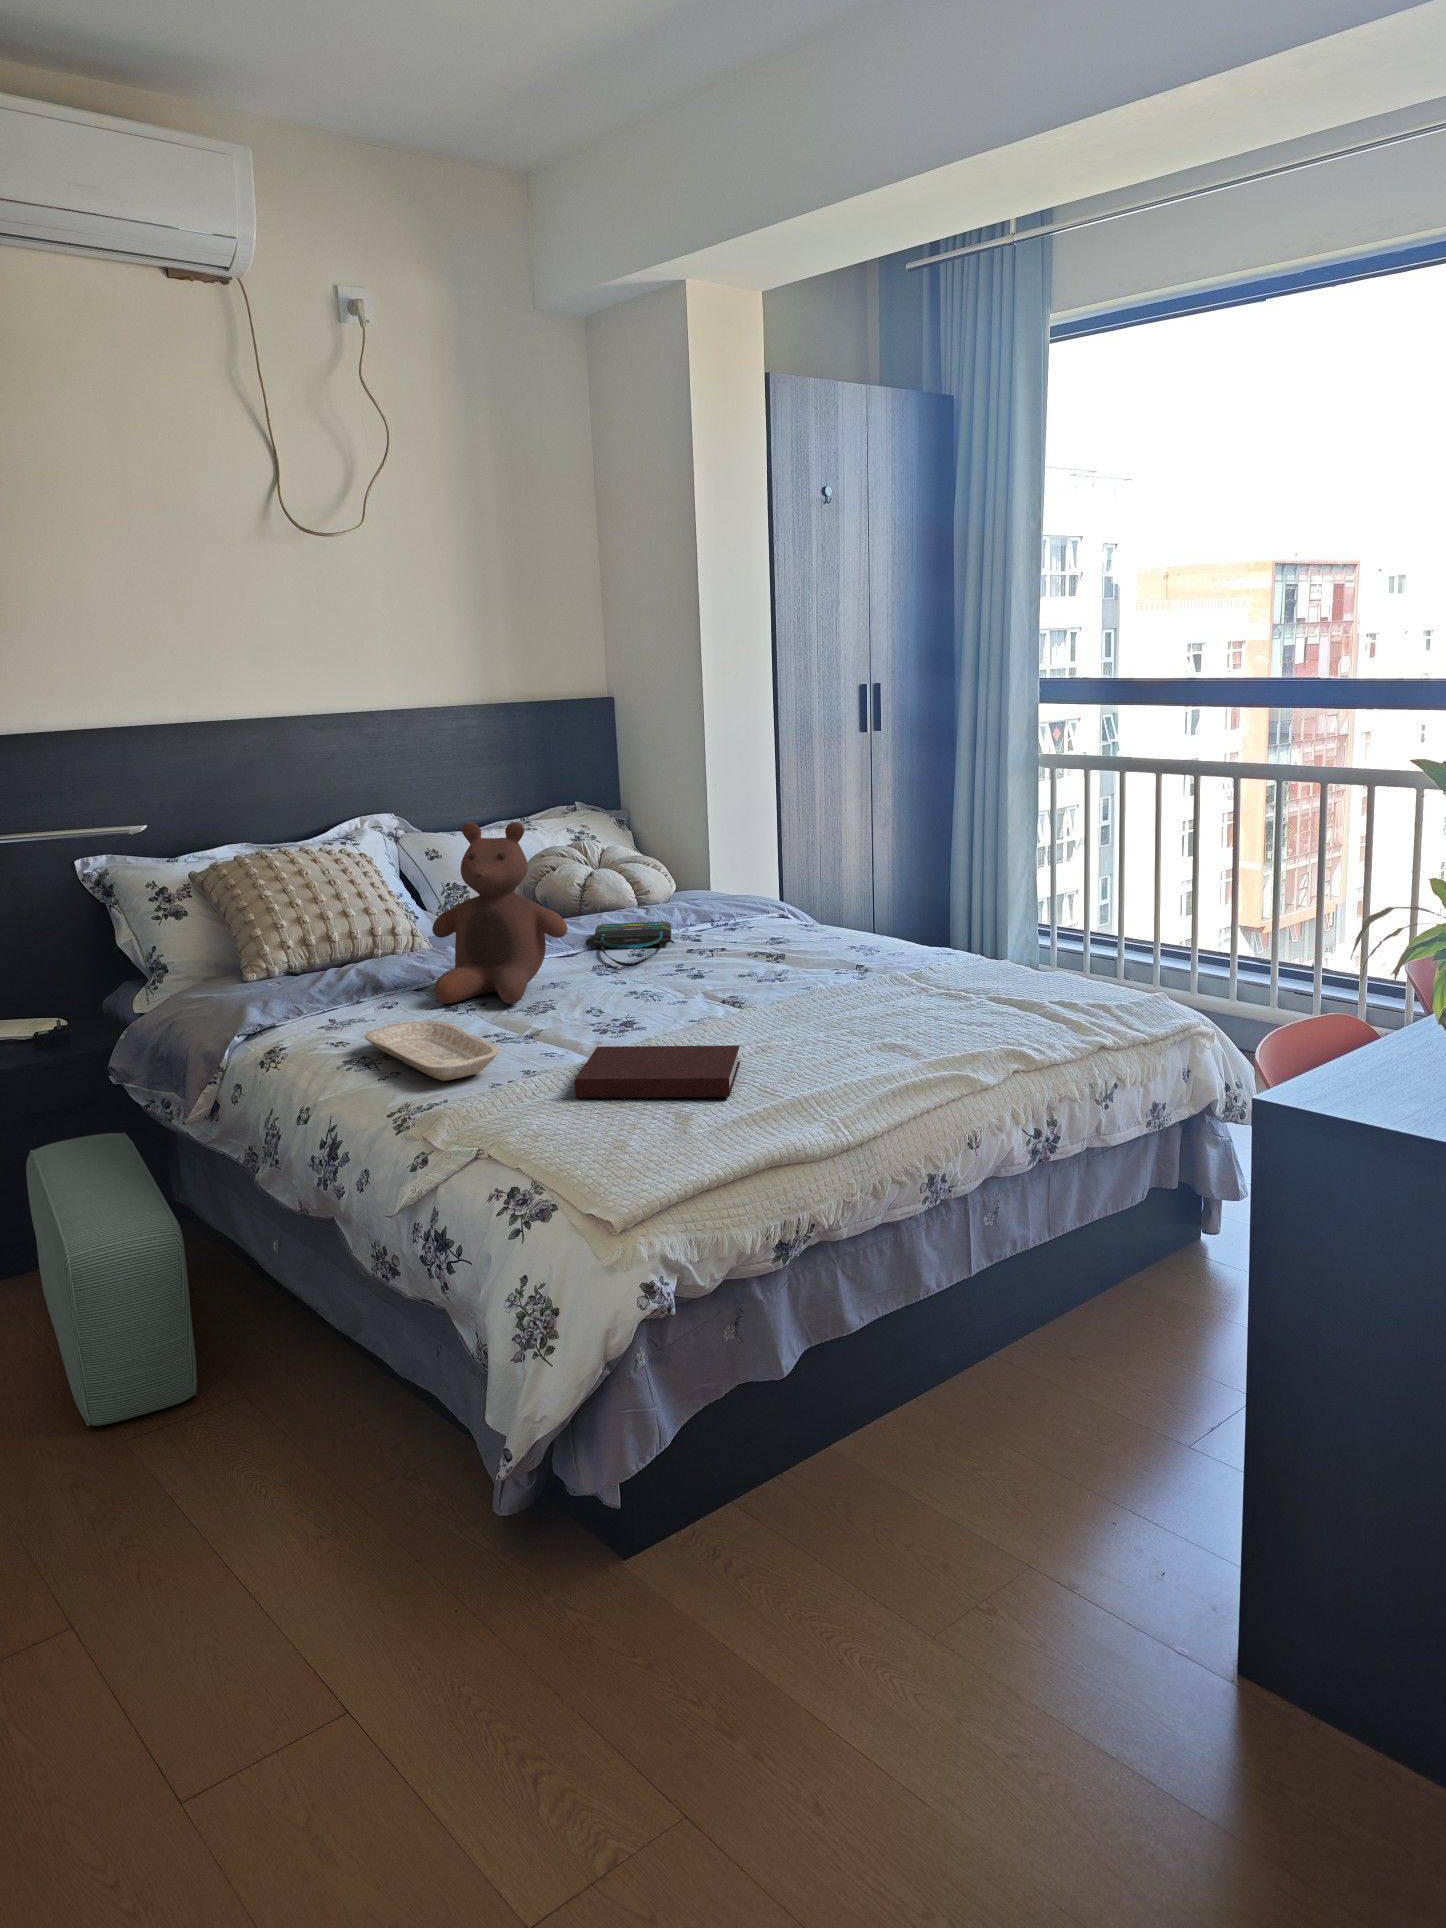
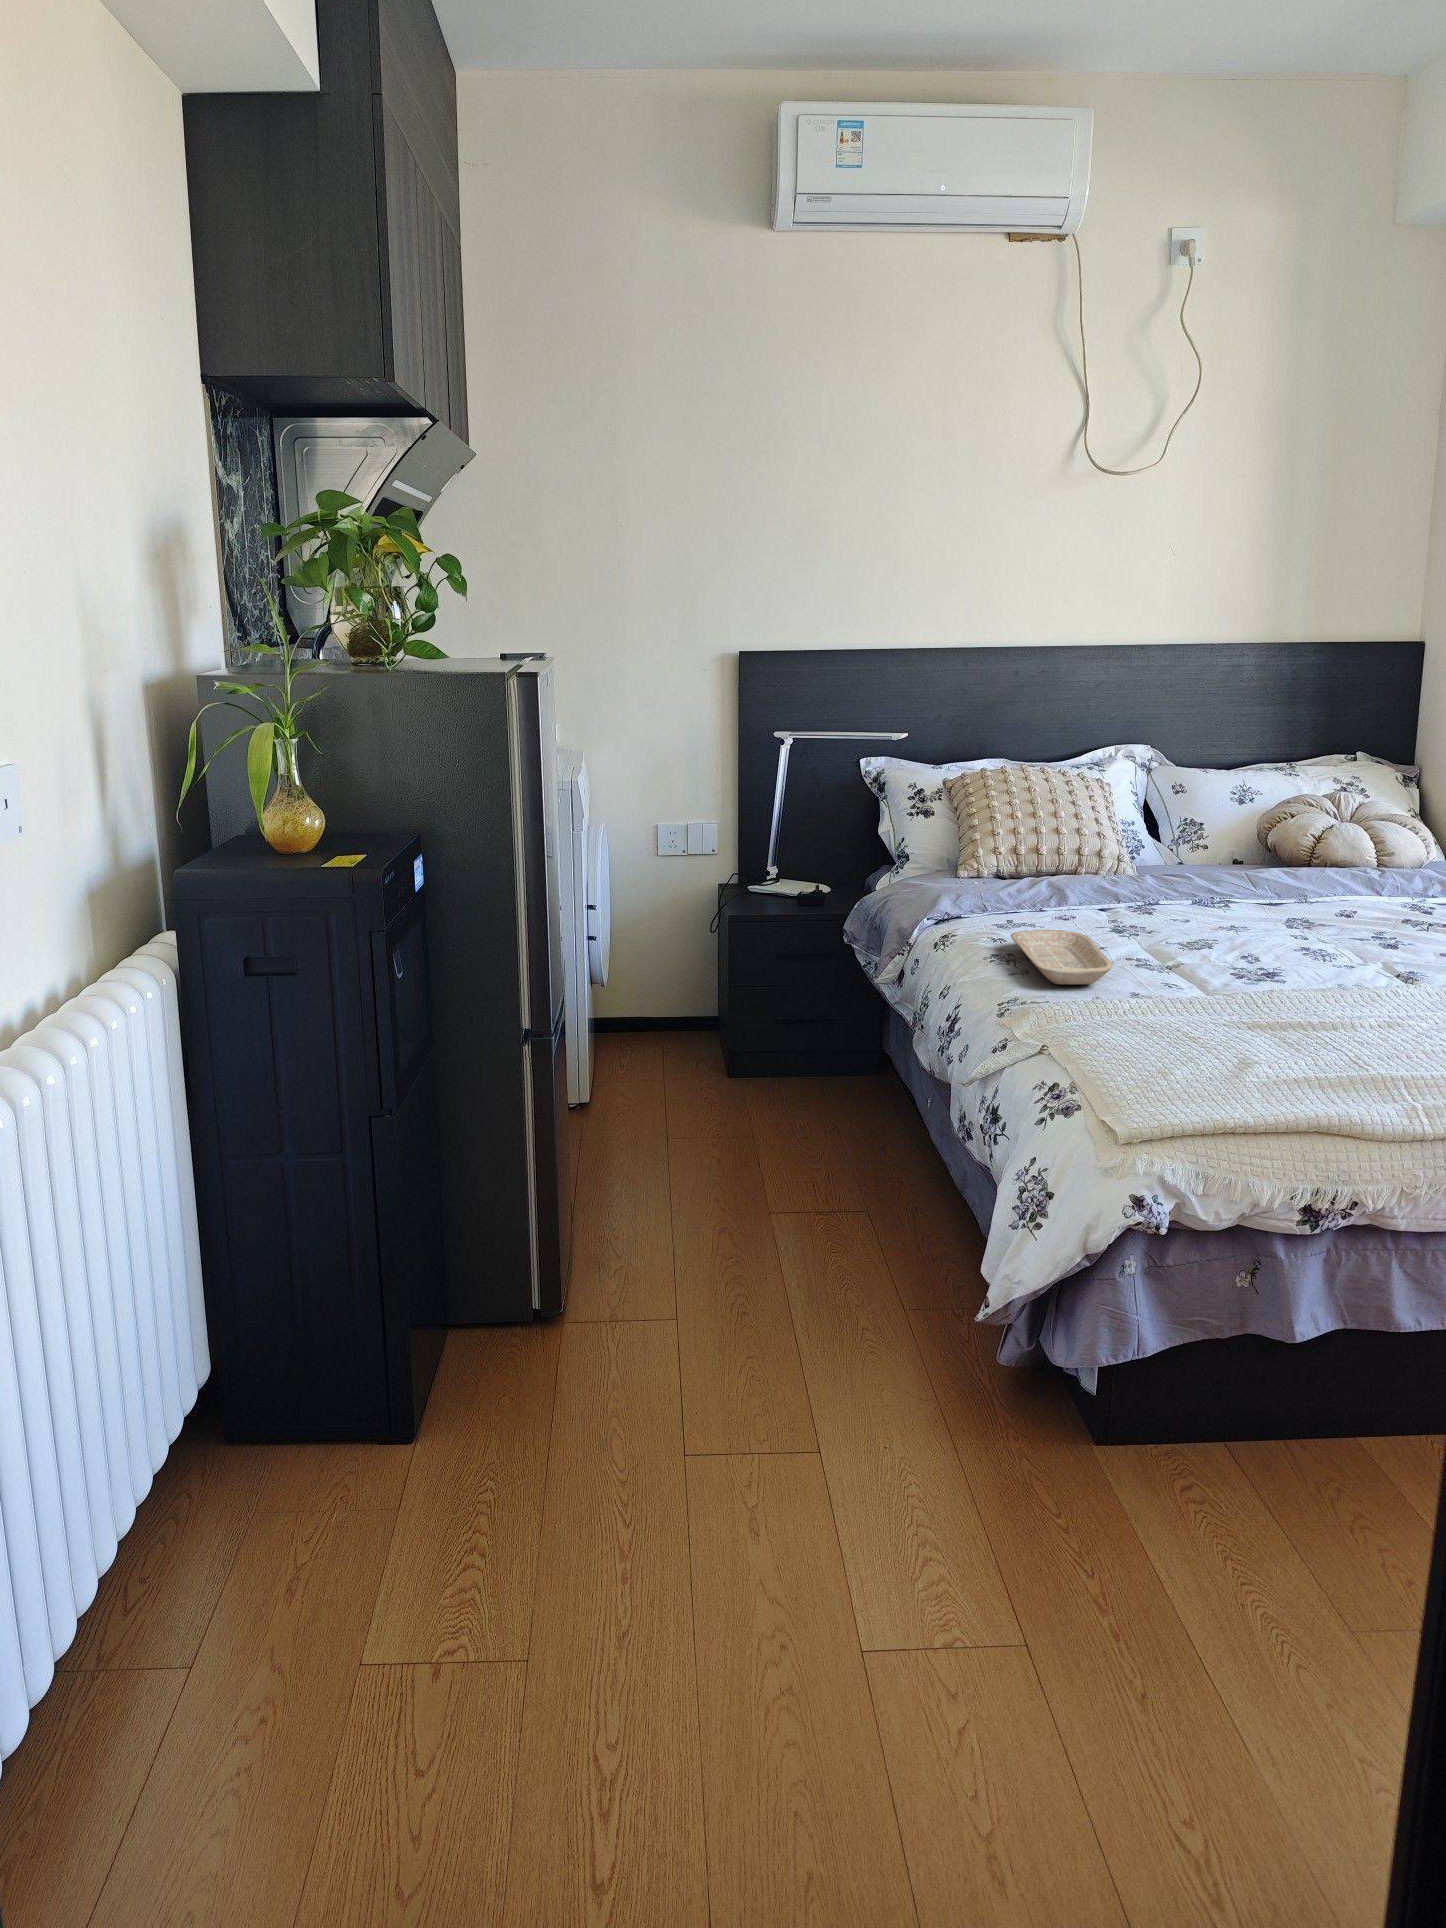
stuffed bear: present [432,822,568,1004] -> none [1102,755,1249,934]
tote bag: present [586,922,674,967] -> none [1291,878,1401,922]
notebook: present [575,1045,740,1098] -> none [1162,983,1364,1056]
pouf: present [26,1133,197,1426] -> none [746,980,846,1201]

